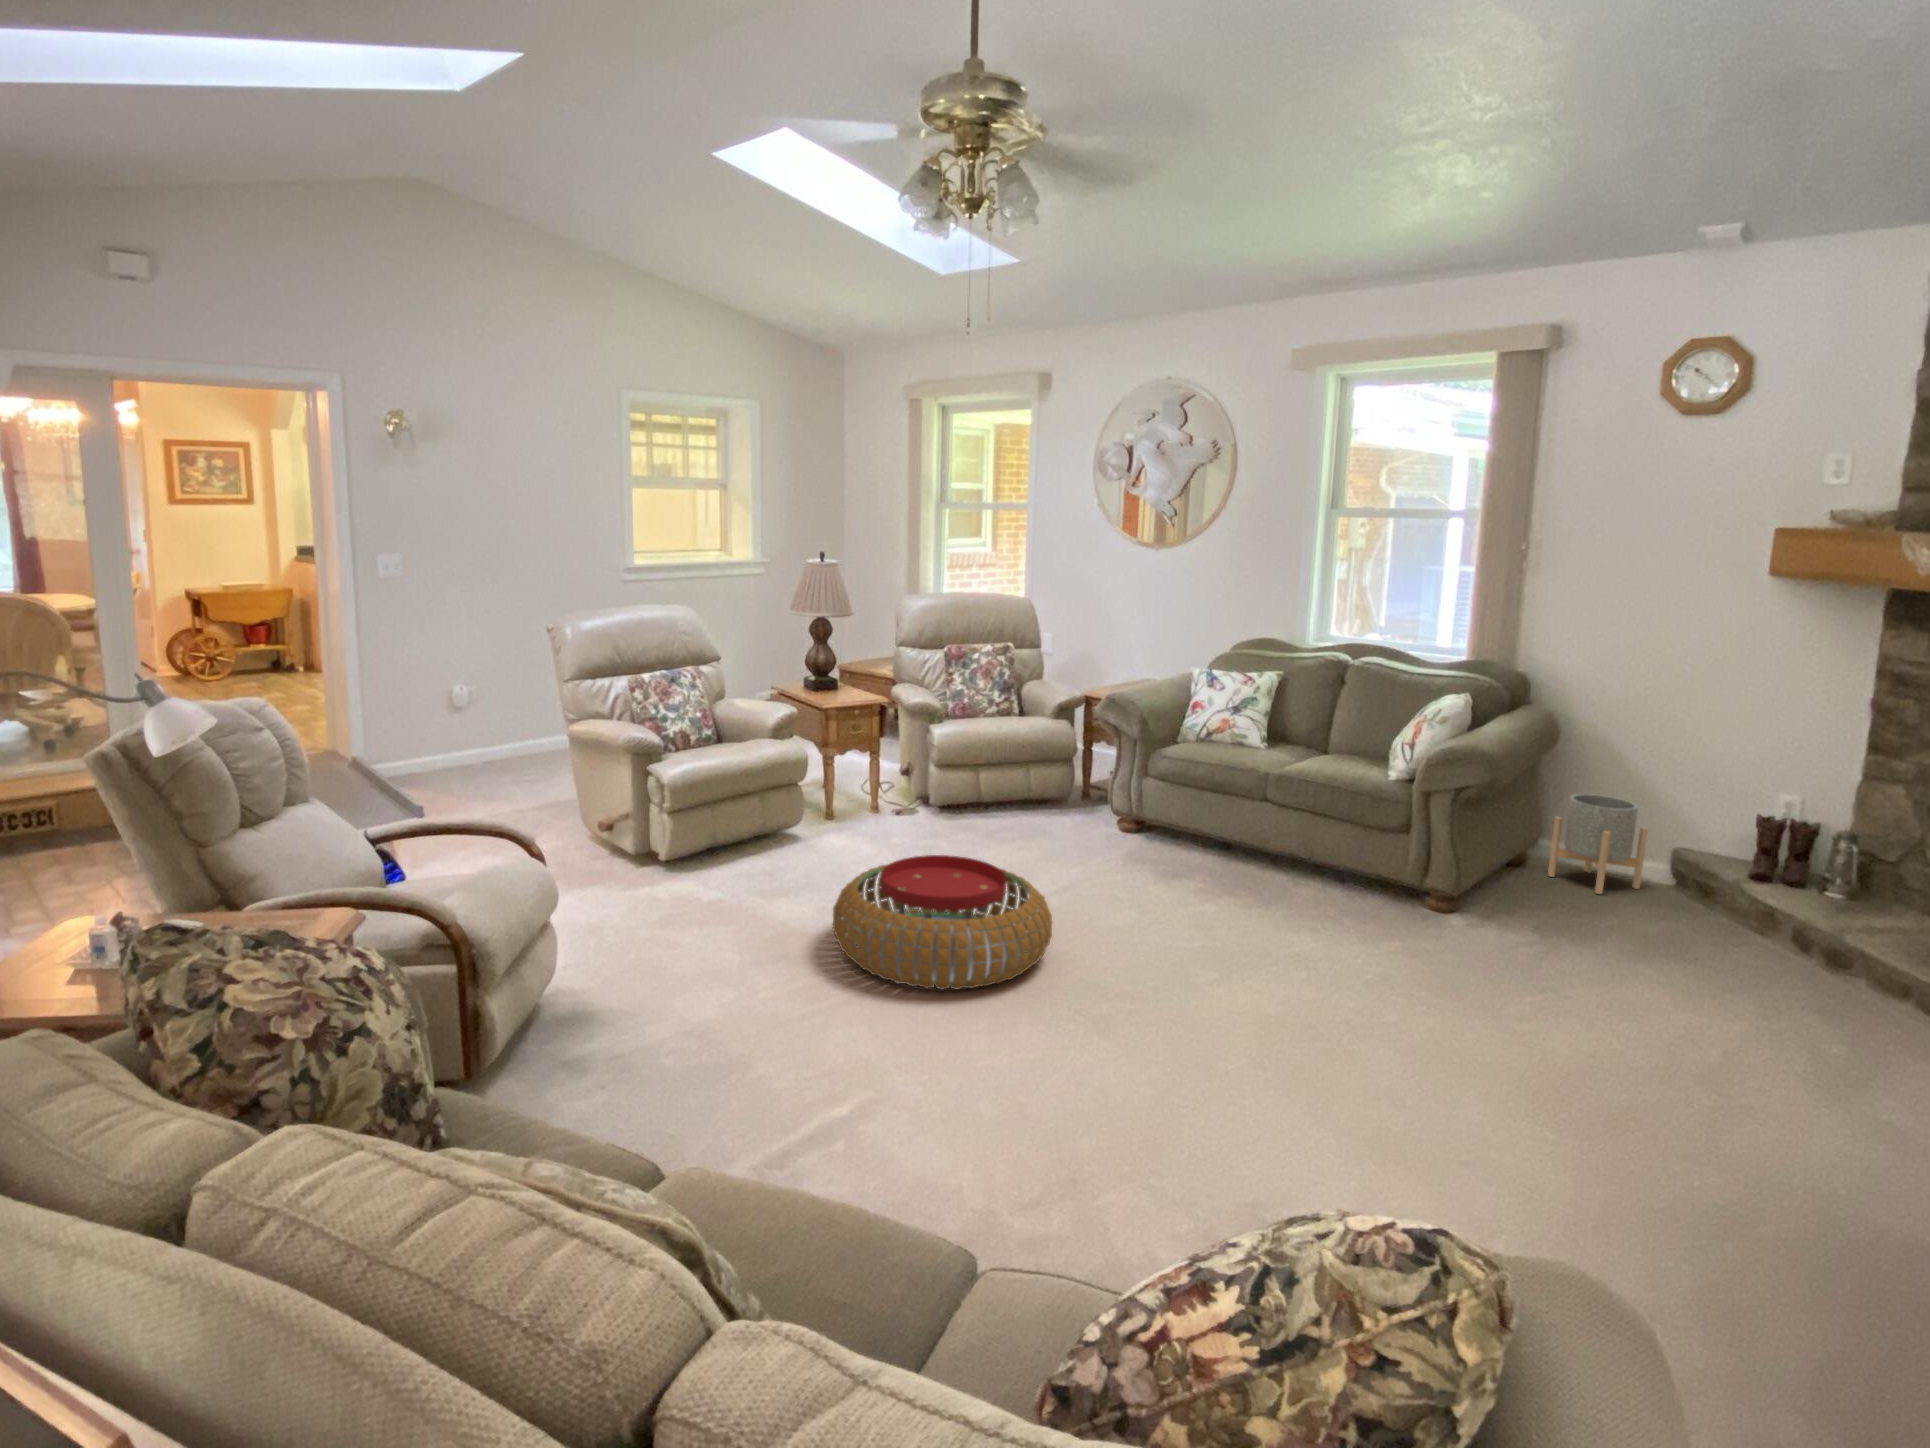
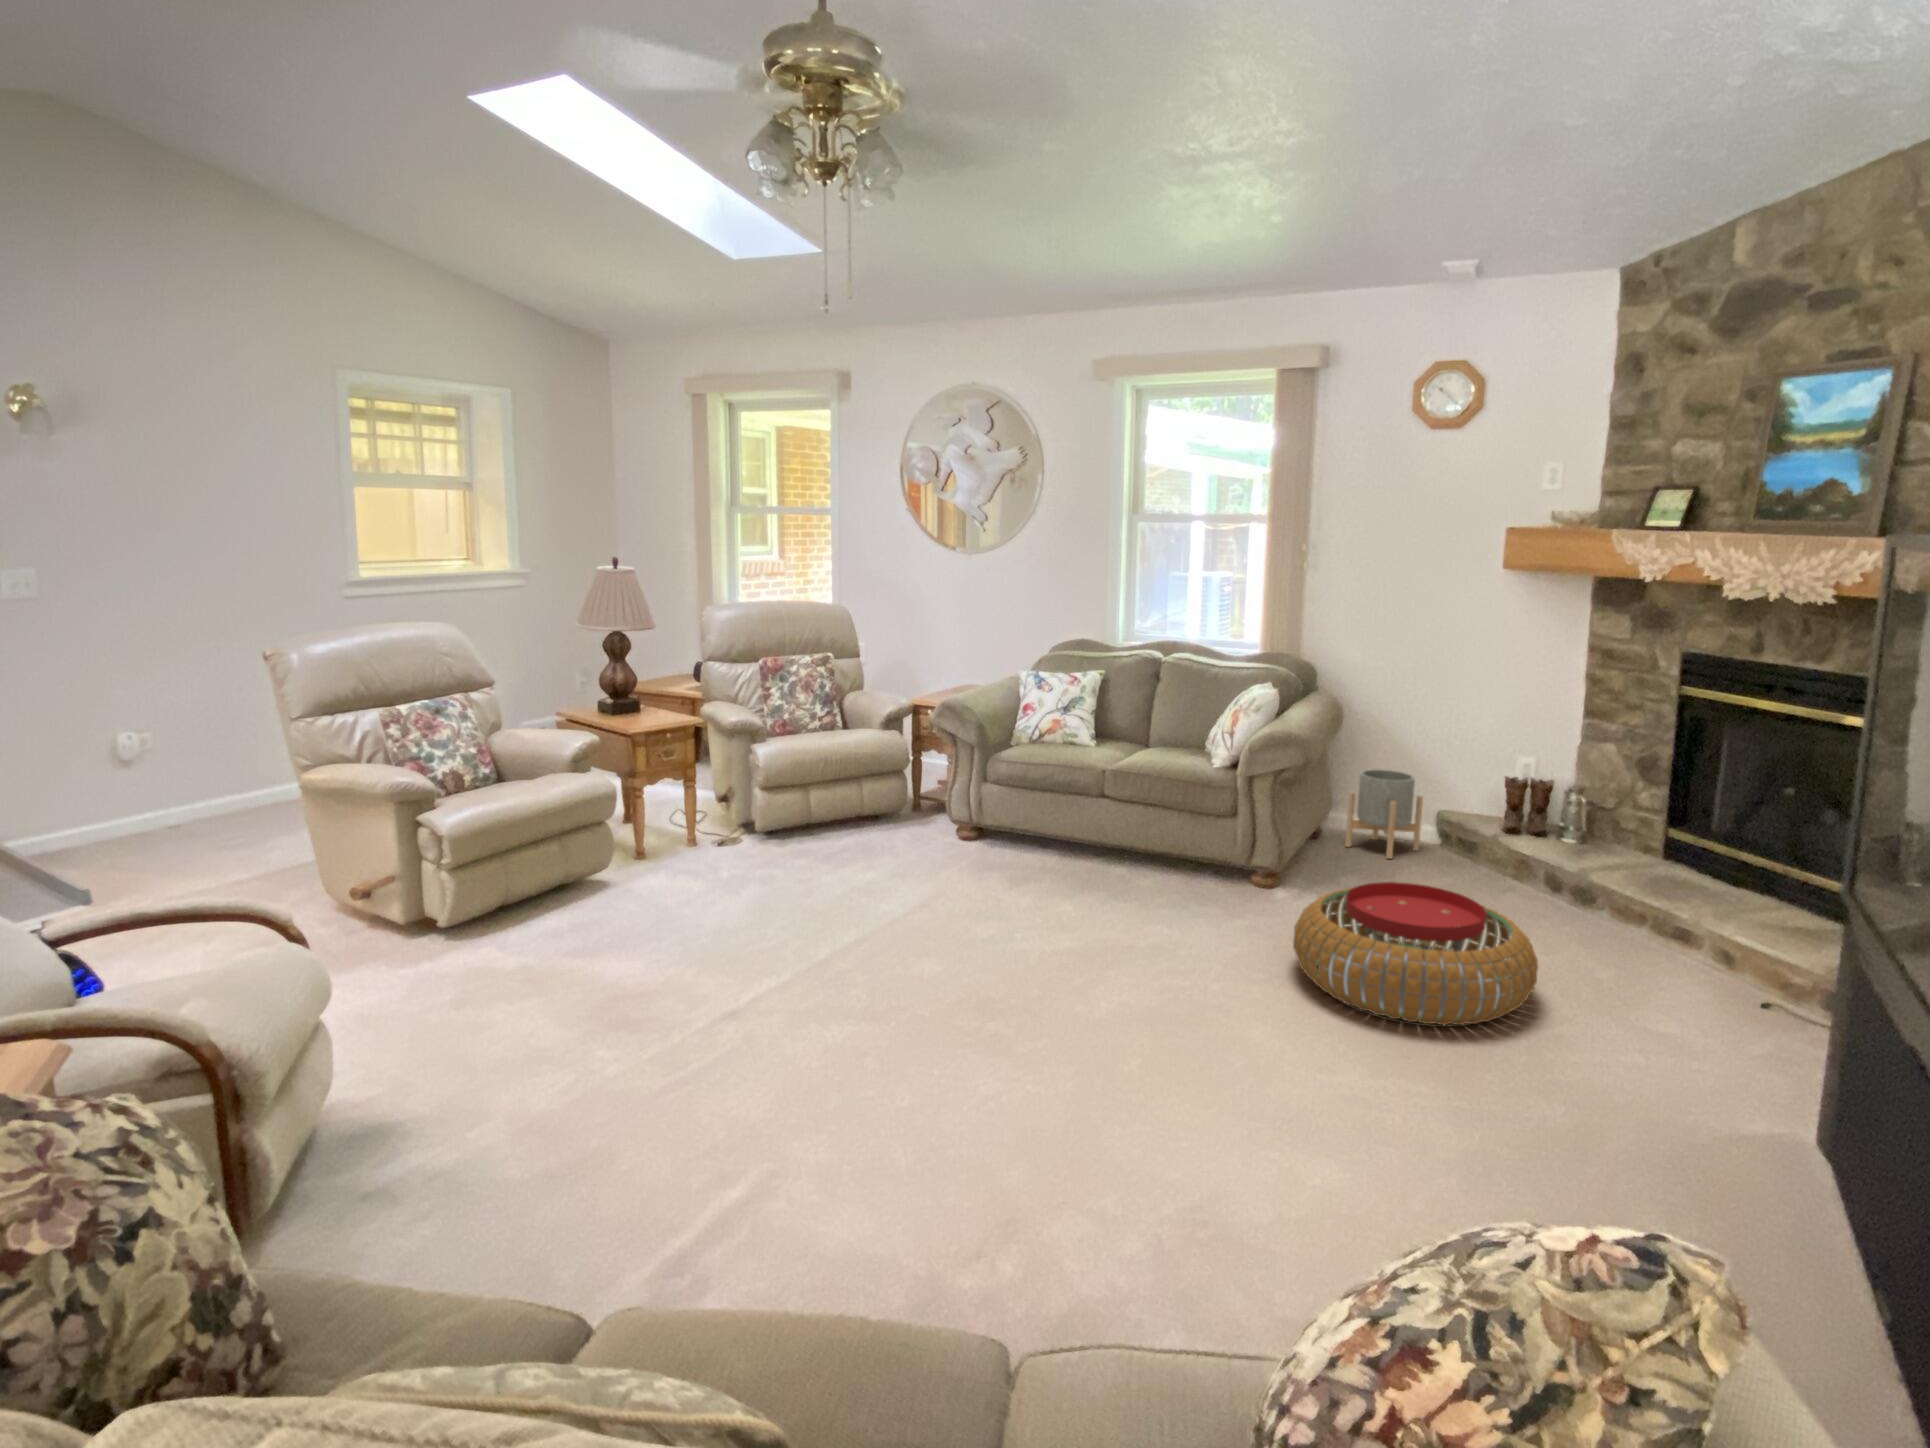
pouf: present [833,855,1052,989] -> present [1293,882,1538,1025]

